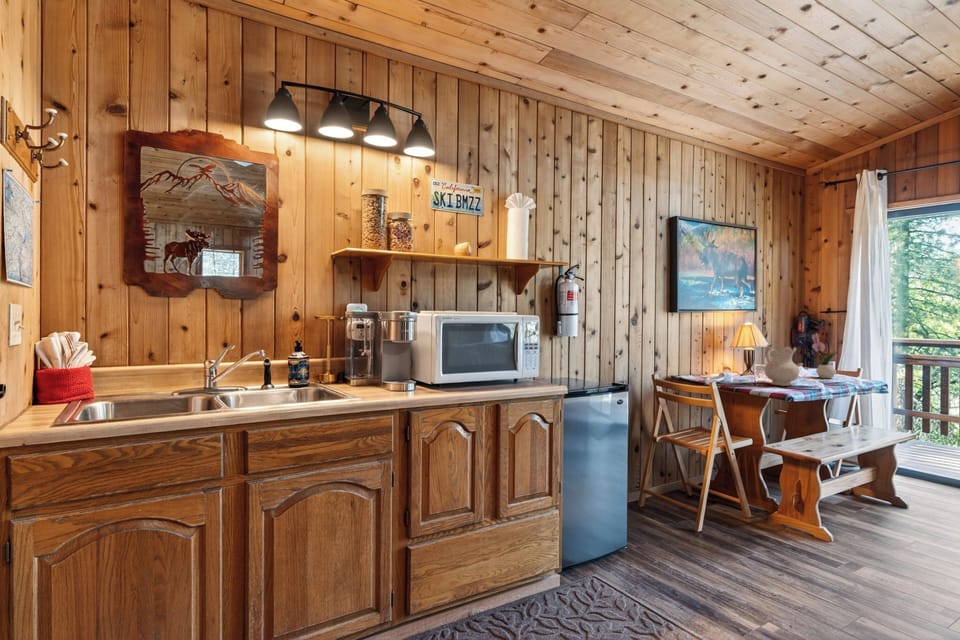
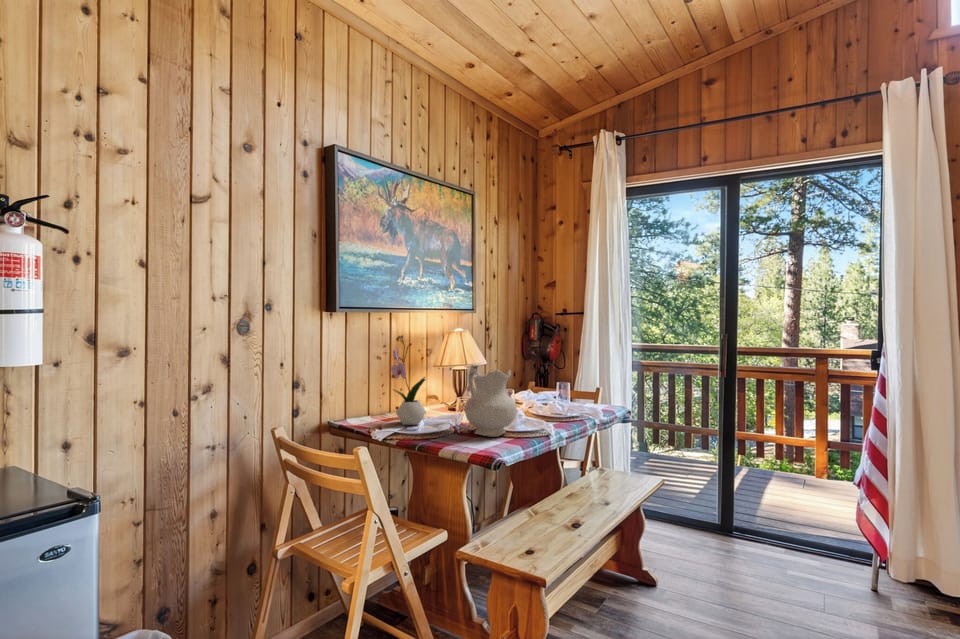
flower arrangement: present [812,327,838,378] -> present [391,336,426,425]

